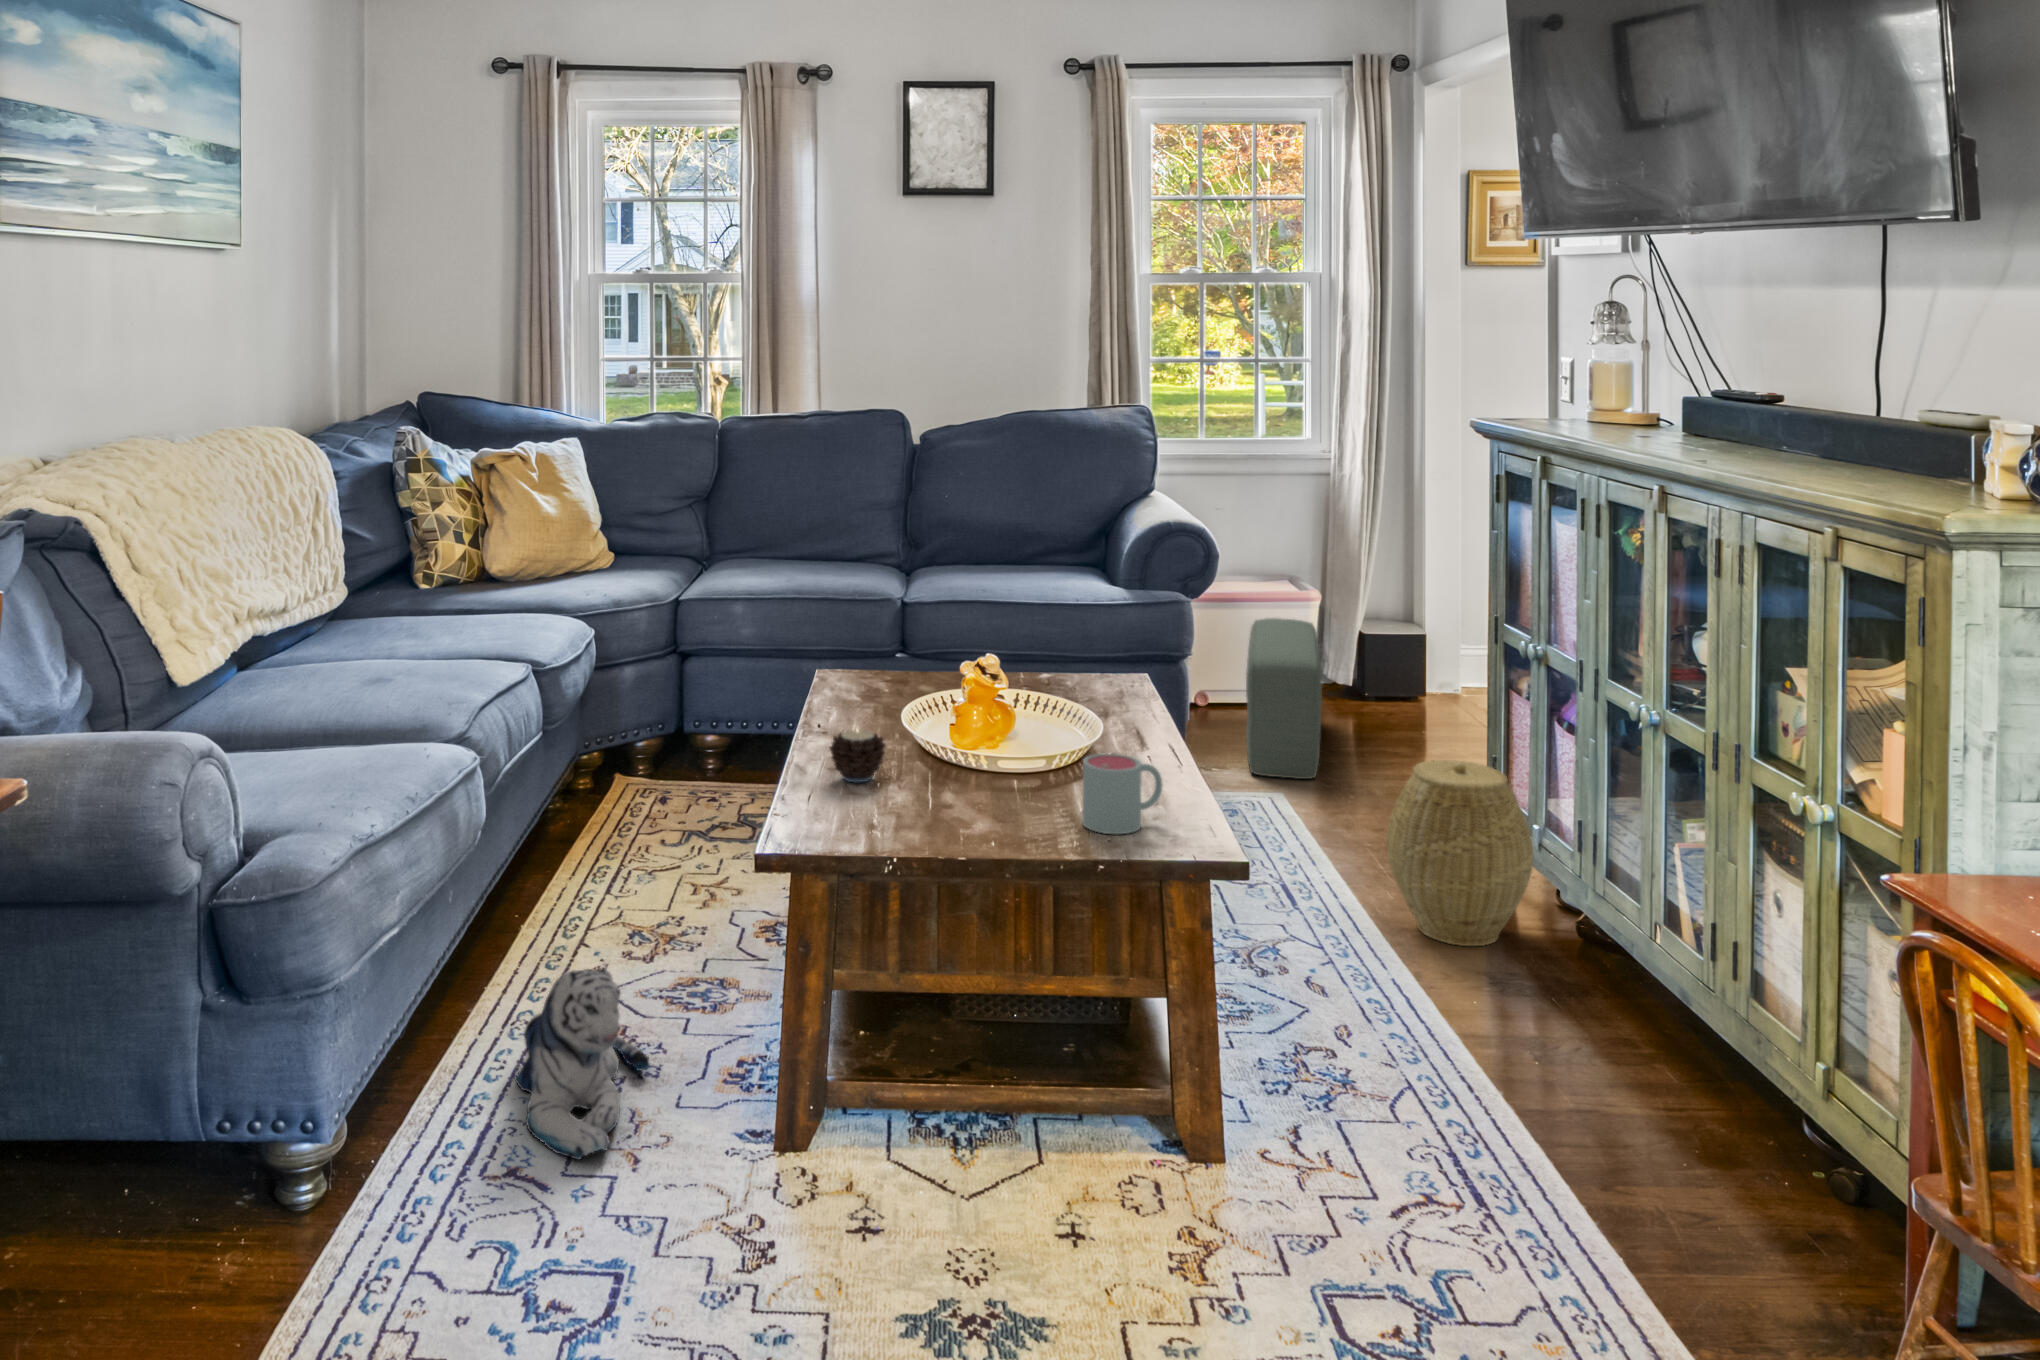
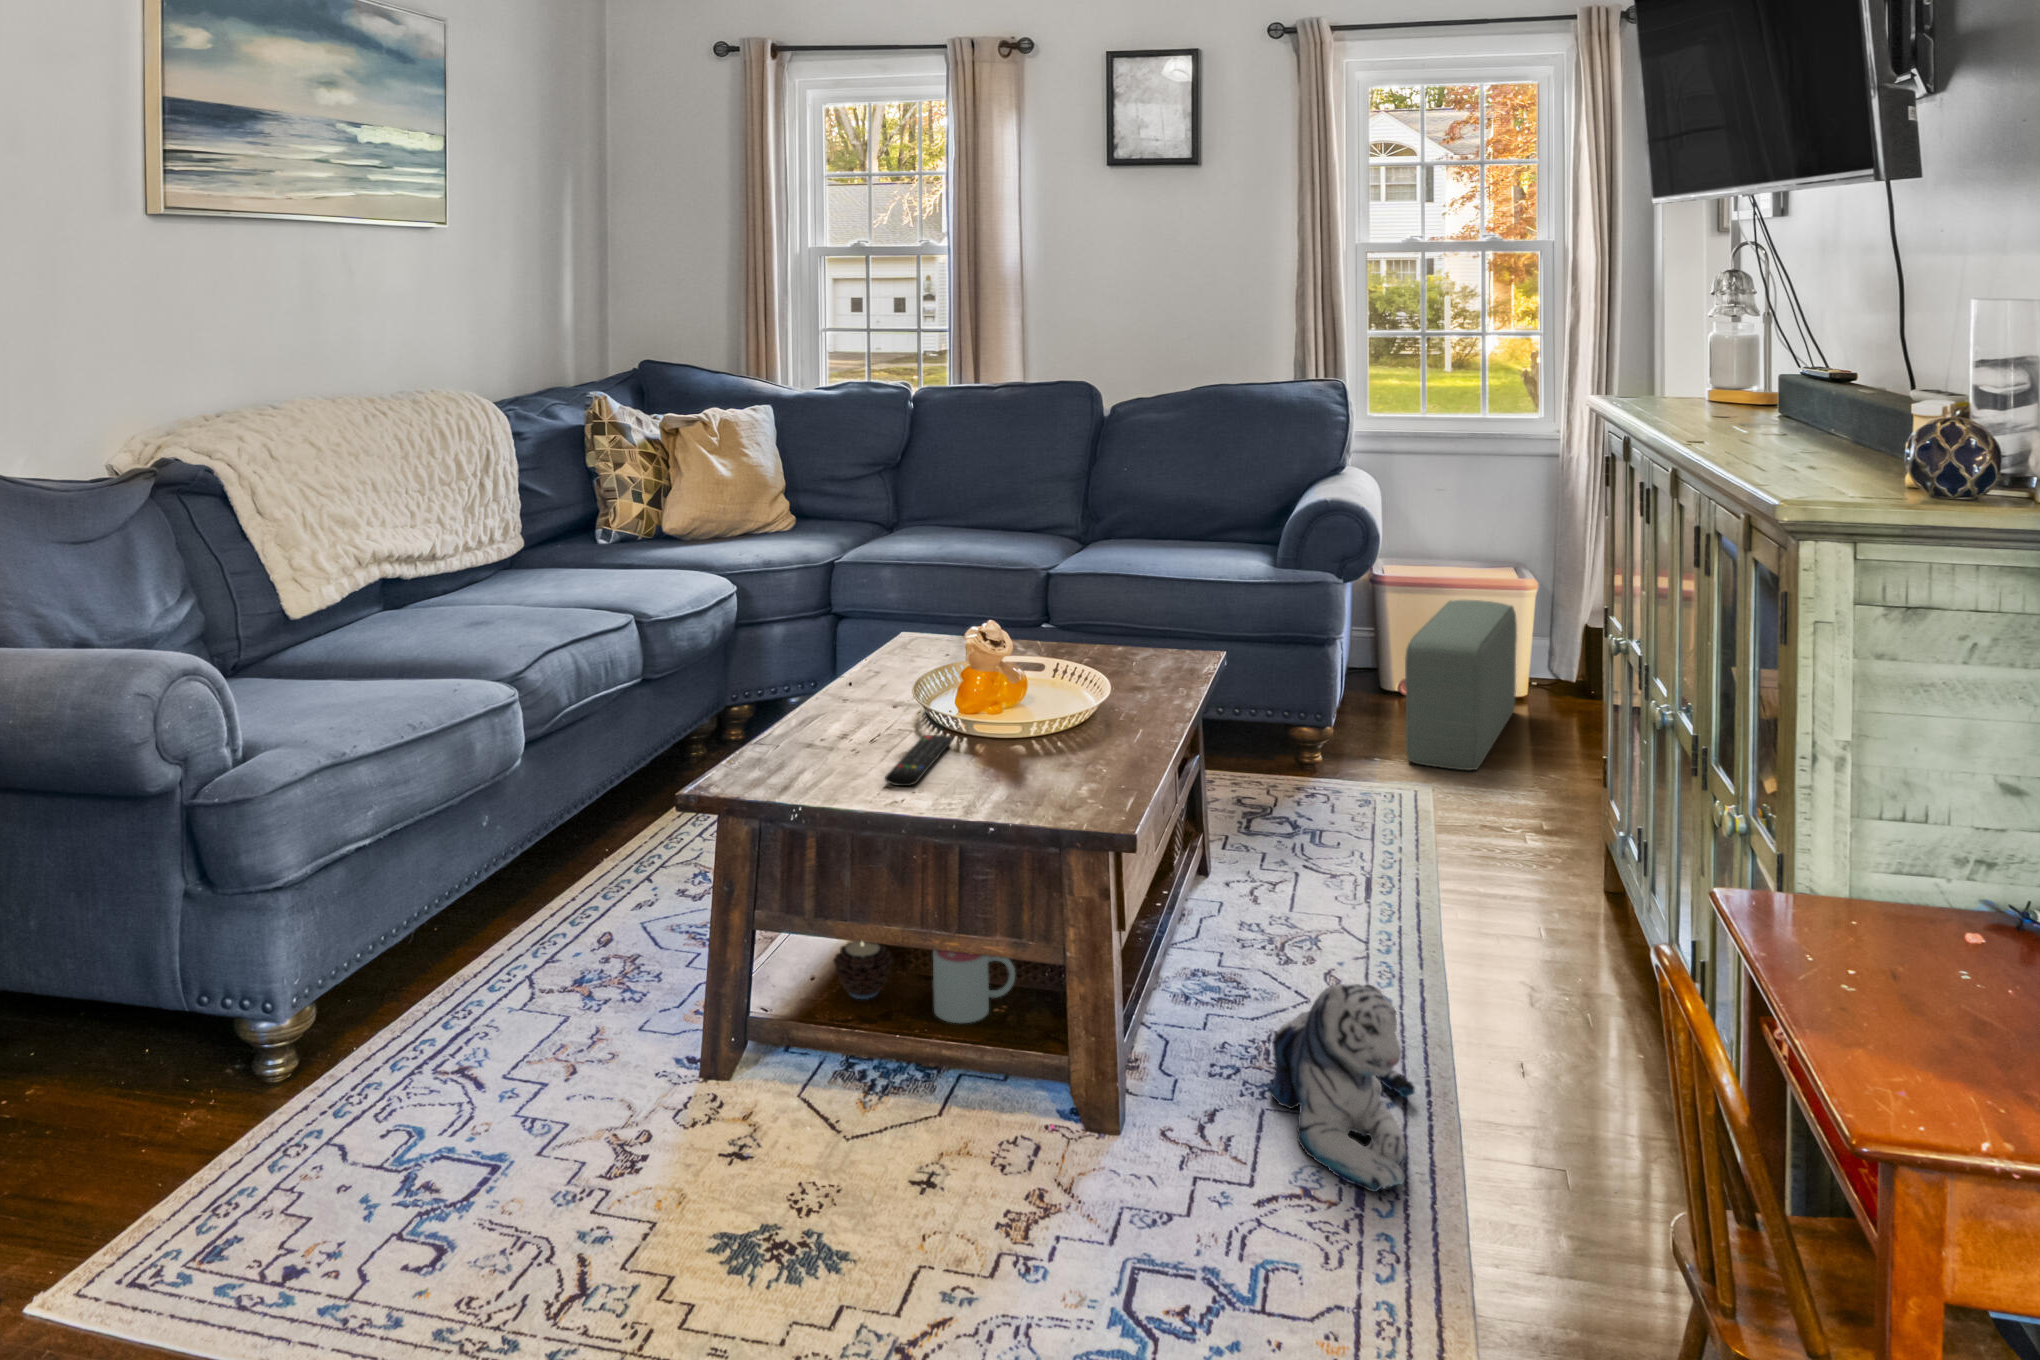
candle: present [830,730,886,783] -> present [833,940,893,999]
mug: present [1083,754,1162,834] -> present [933,950,1015,1023]
woven basket: present [1387,760,1533,946] -> none [1450,753,1608,953]
remote control: none [960,773,998,828] -> present [885,735,953,786]
plush toy: present [515,968,650,1159] -> present [1269,984,1415,1192]

